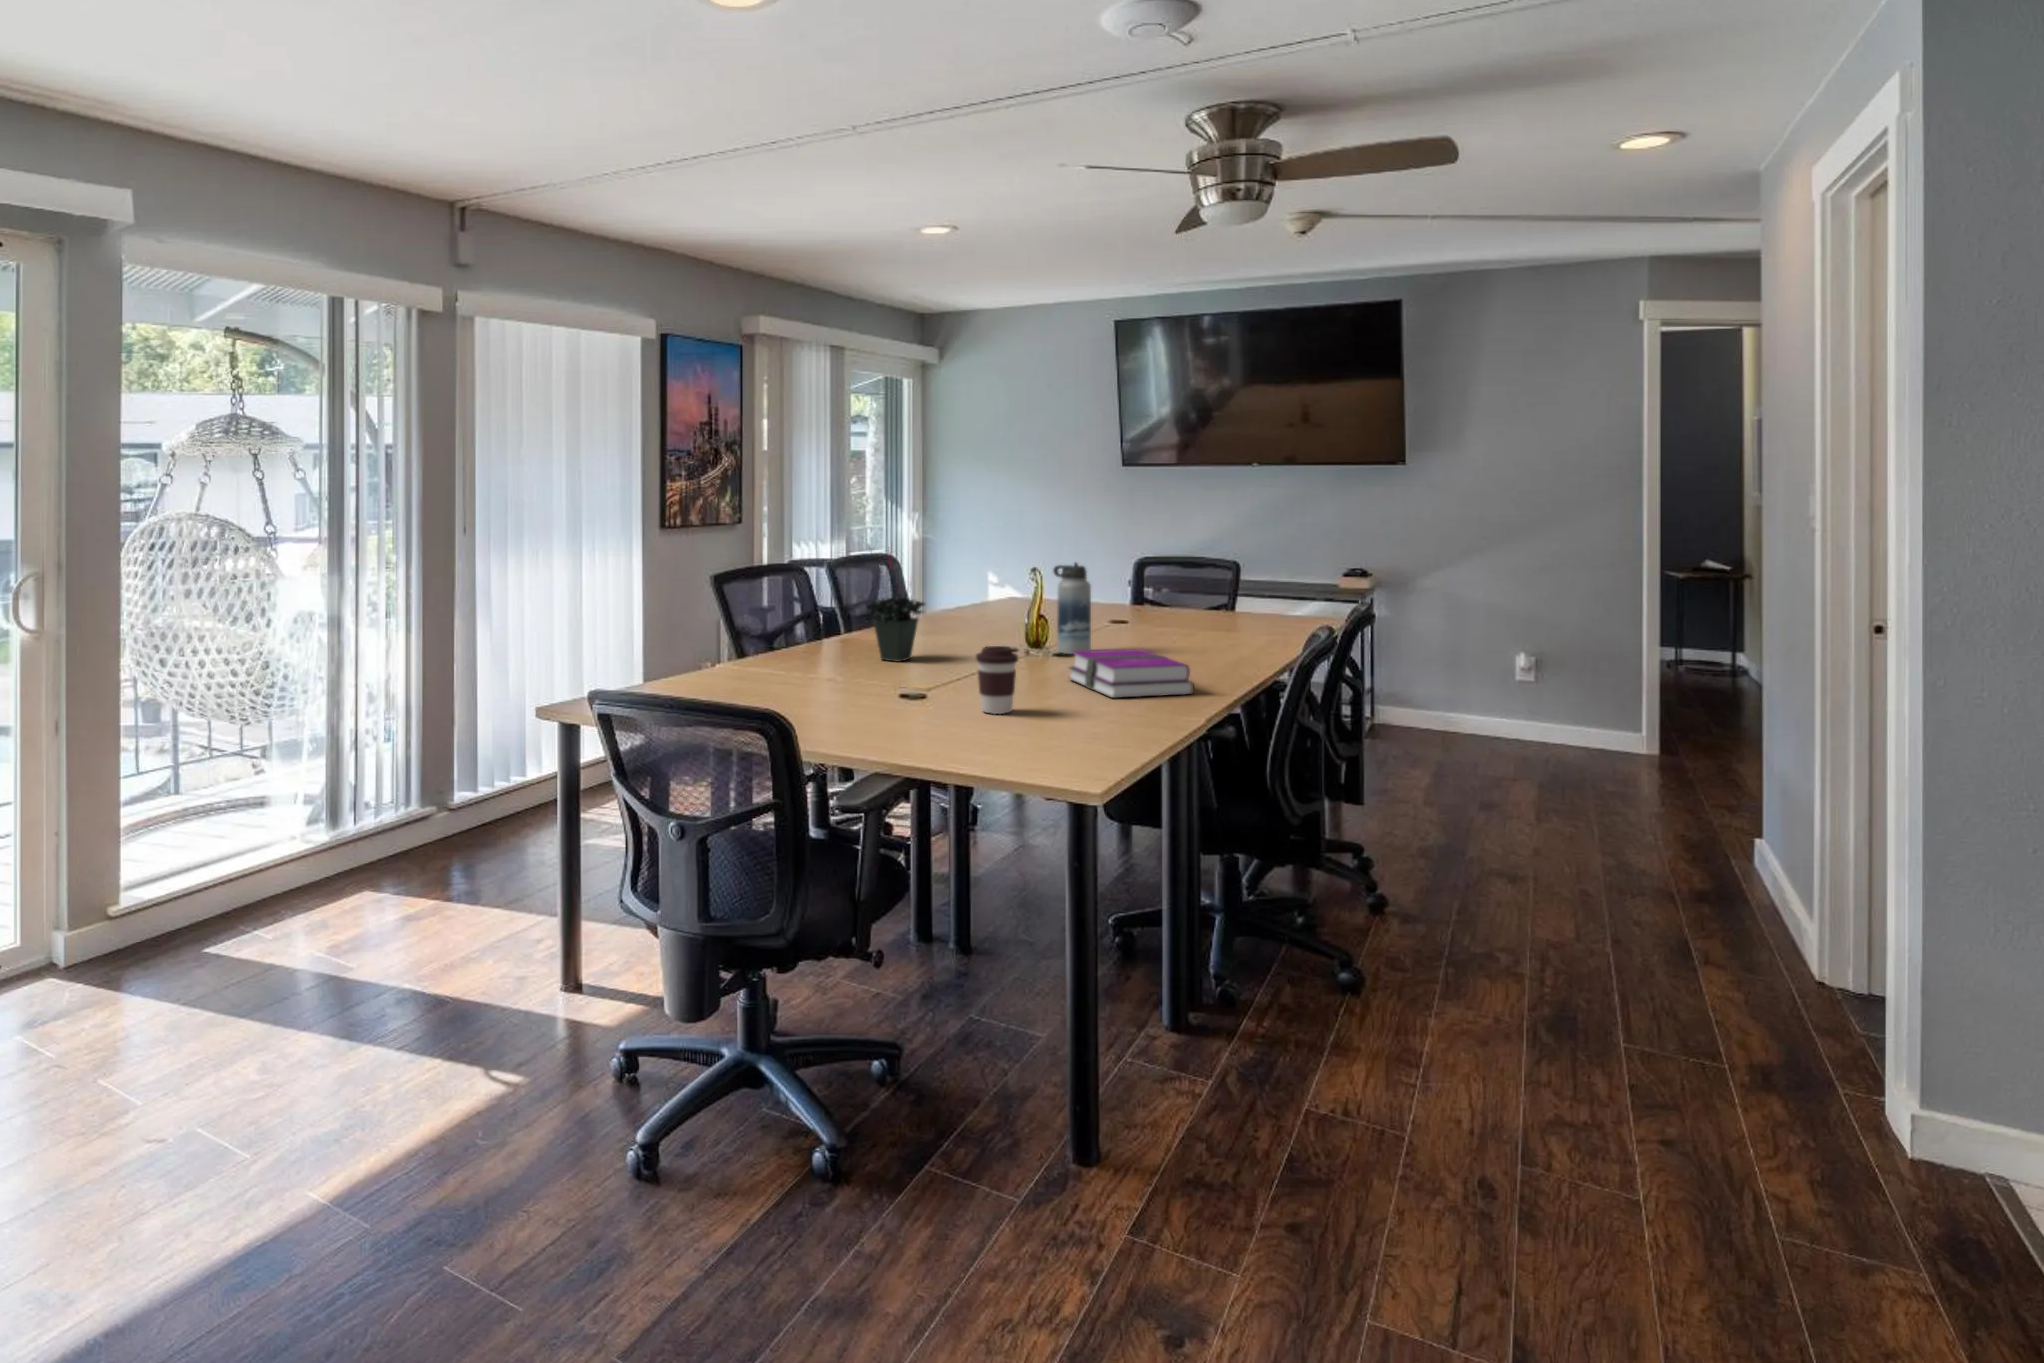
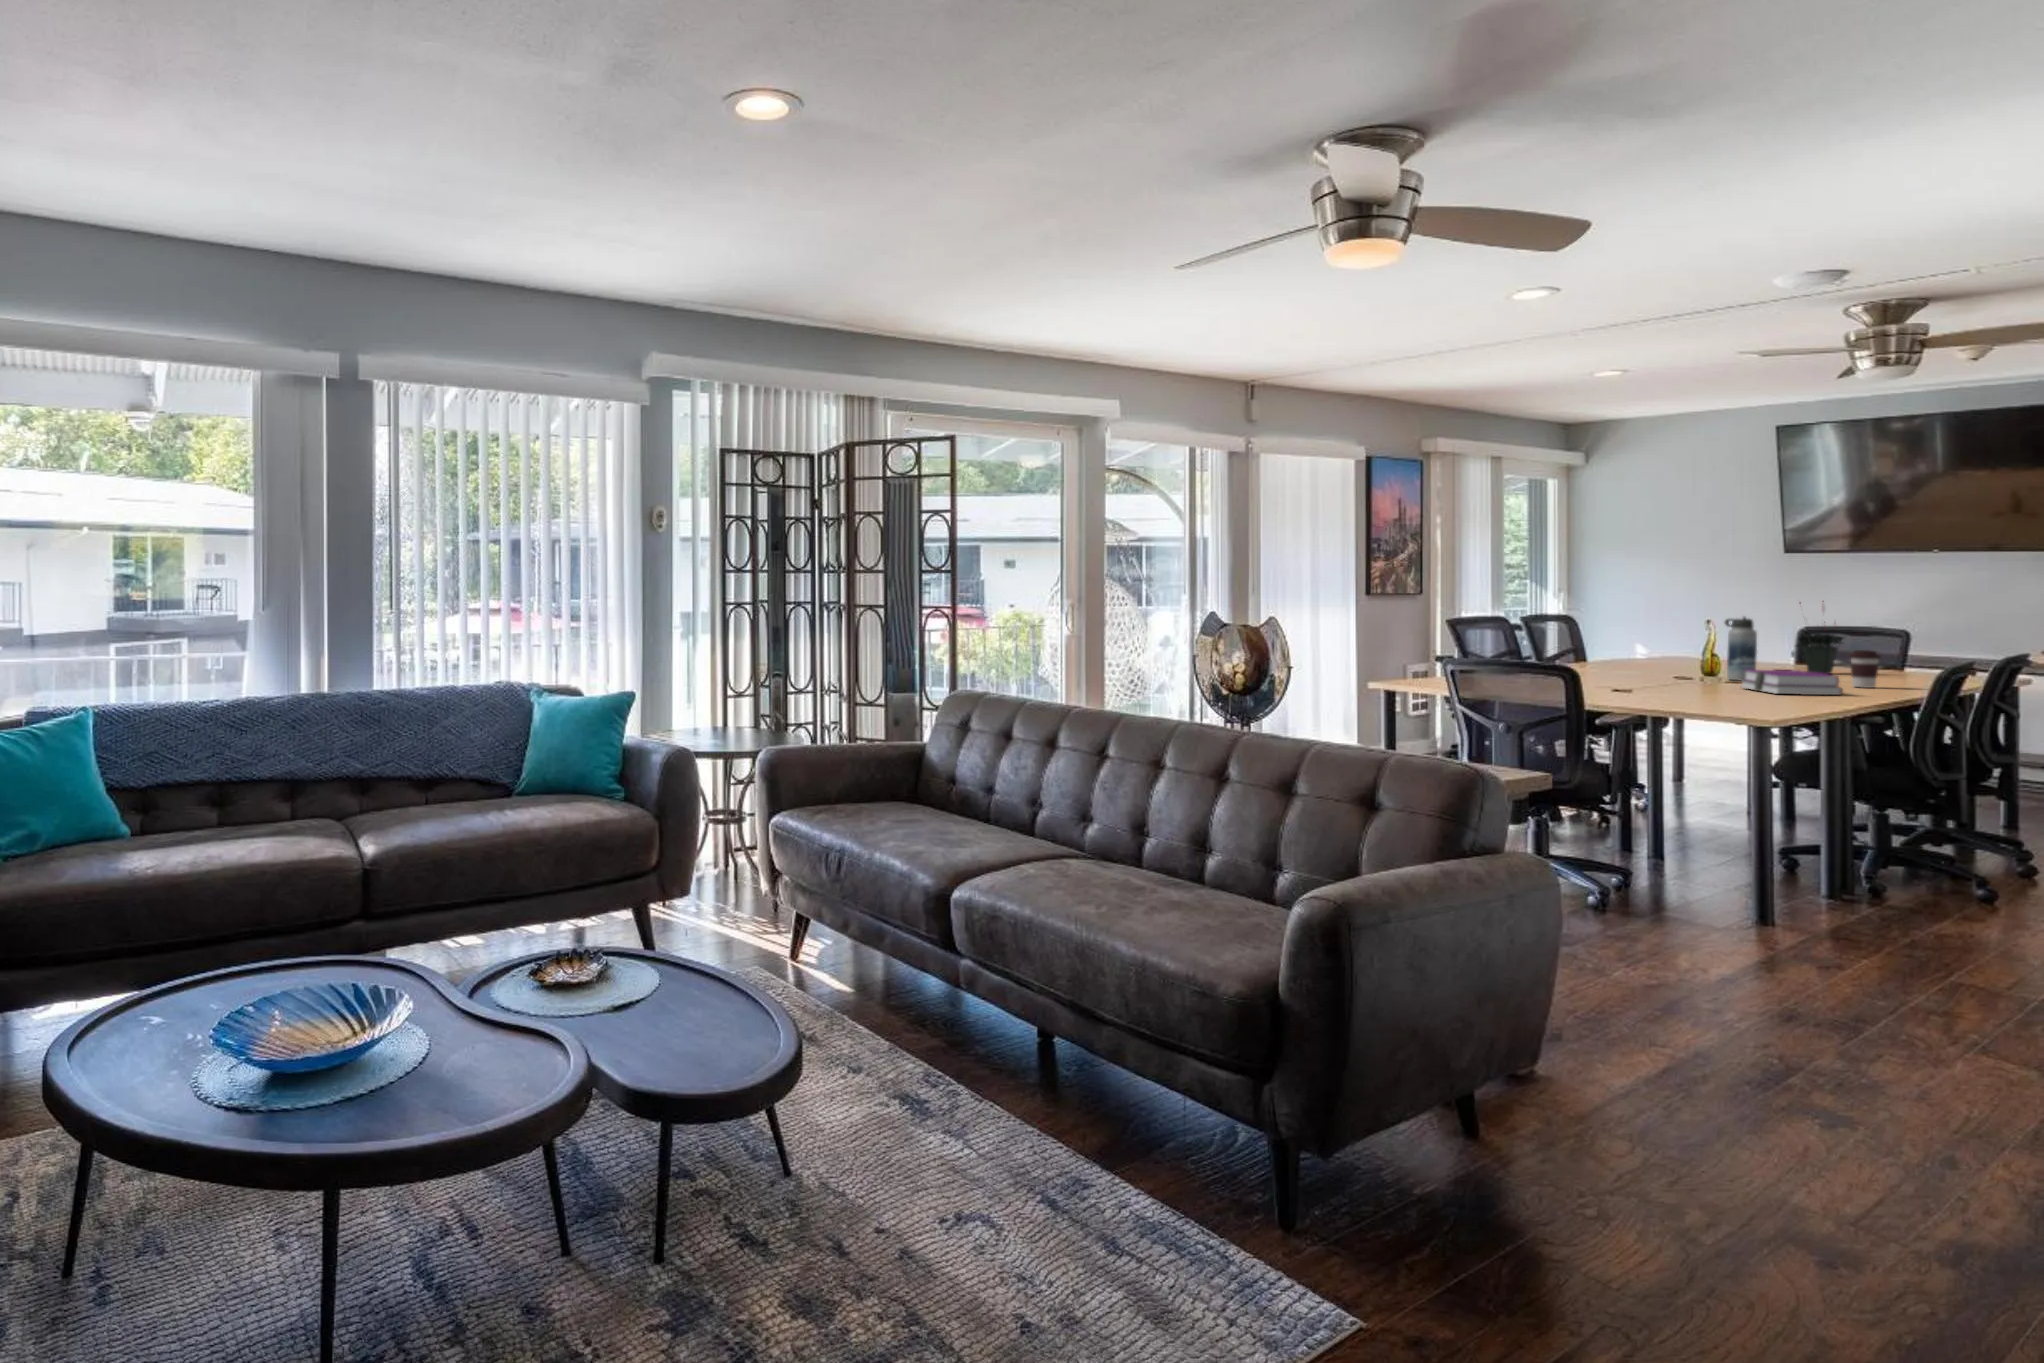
potted plant: present [864,556,925,662] -> present [1798,601,1844,674]
coffee cup: present [976,646,1018,714] -> present [1849,650,1881,688]

